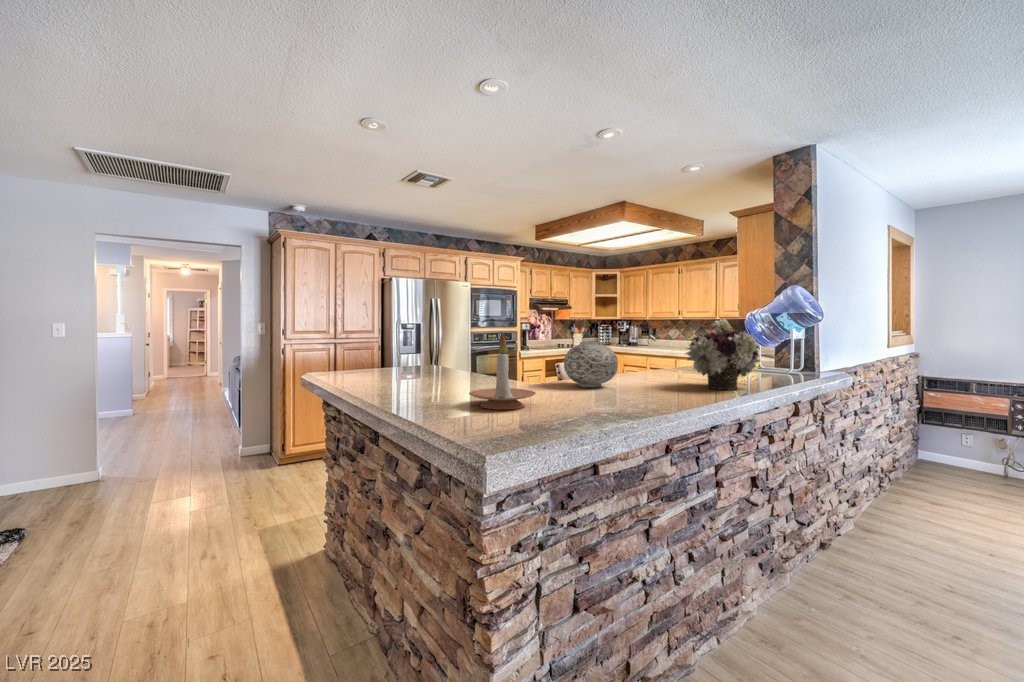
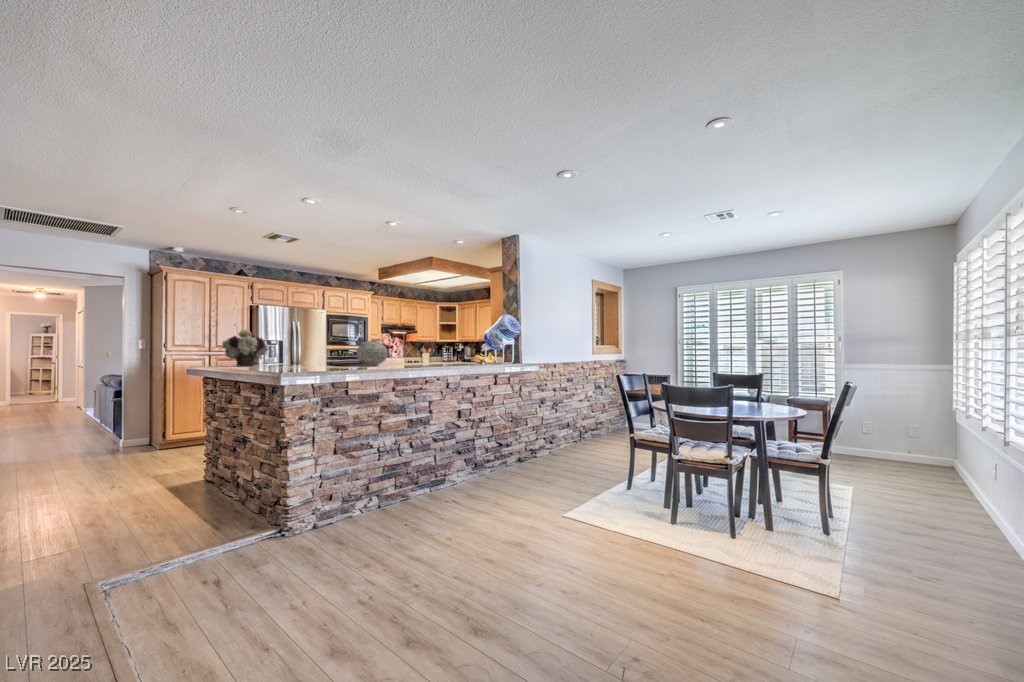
flower arrangement: present [685,319,760,390] -> present [222,329,269,366]
candle holder: present [469,334,536,409] -> none [290,332,327,369]

